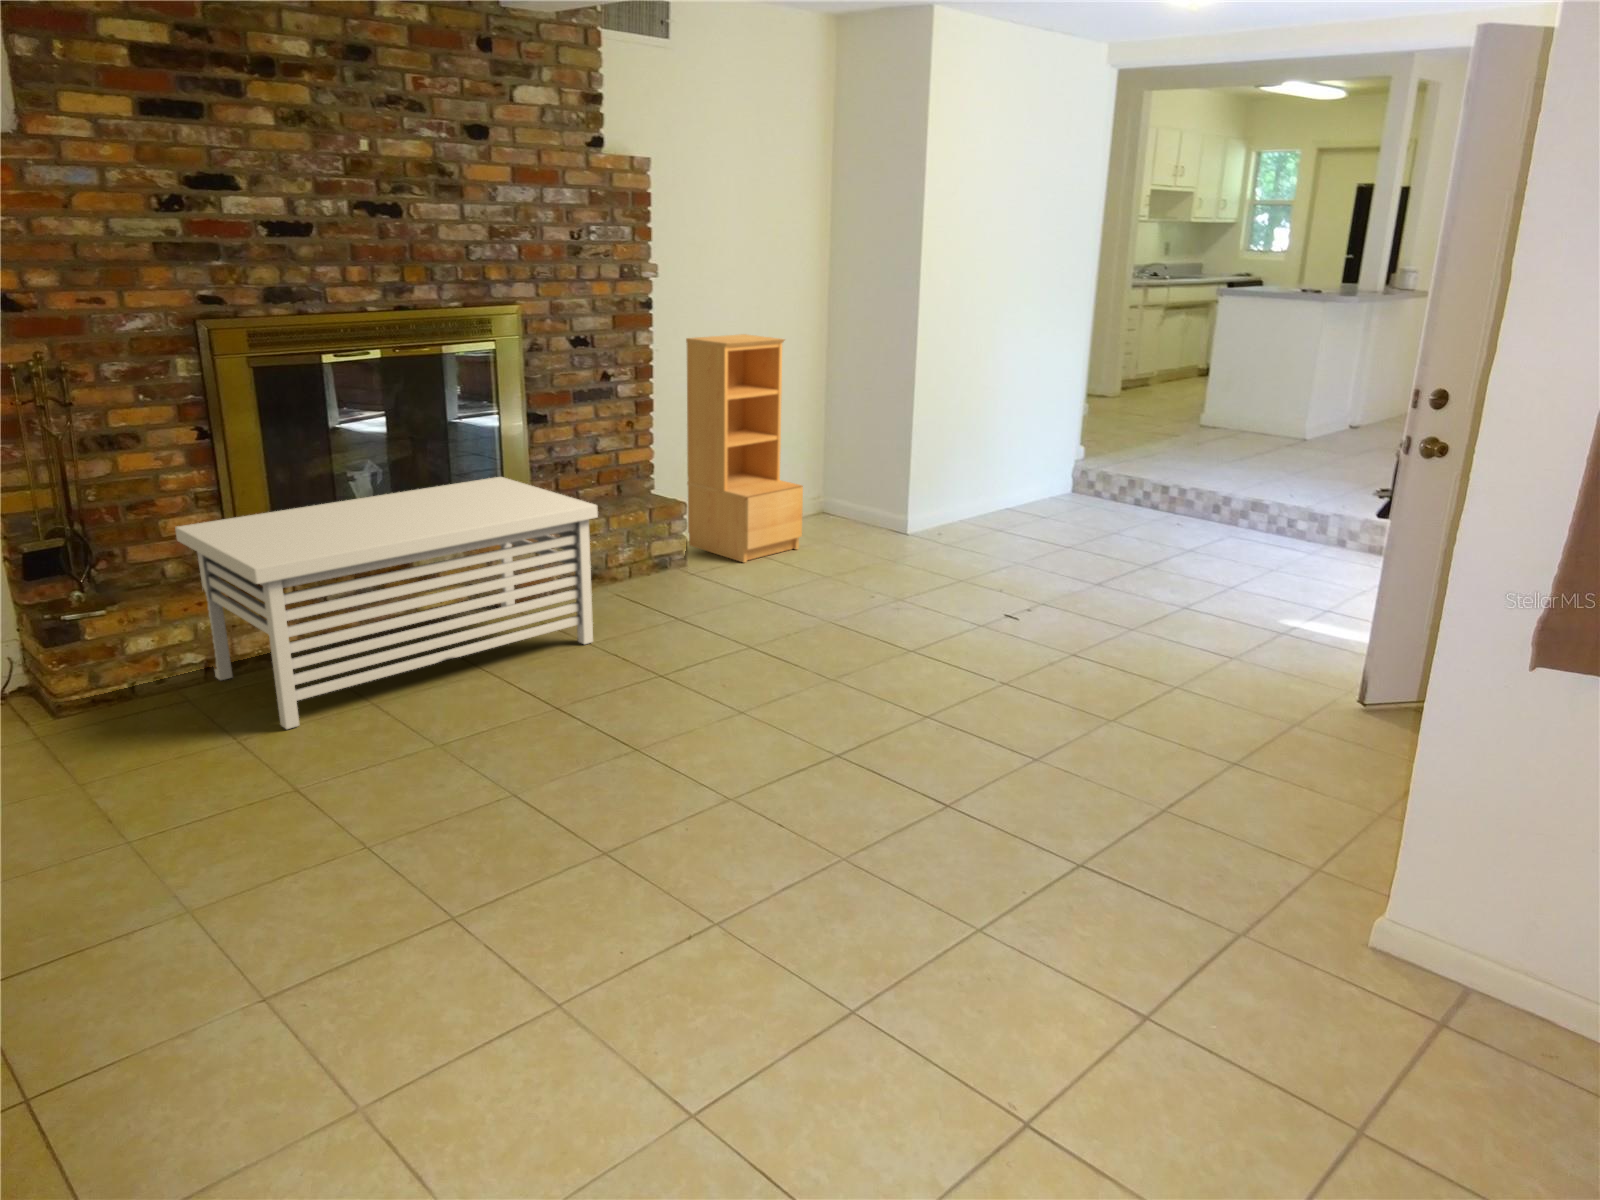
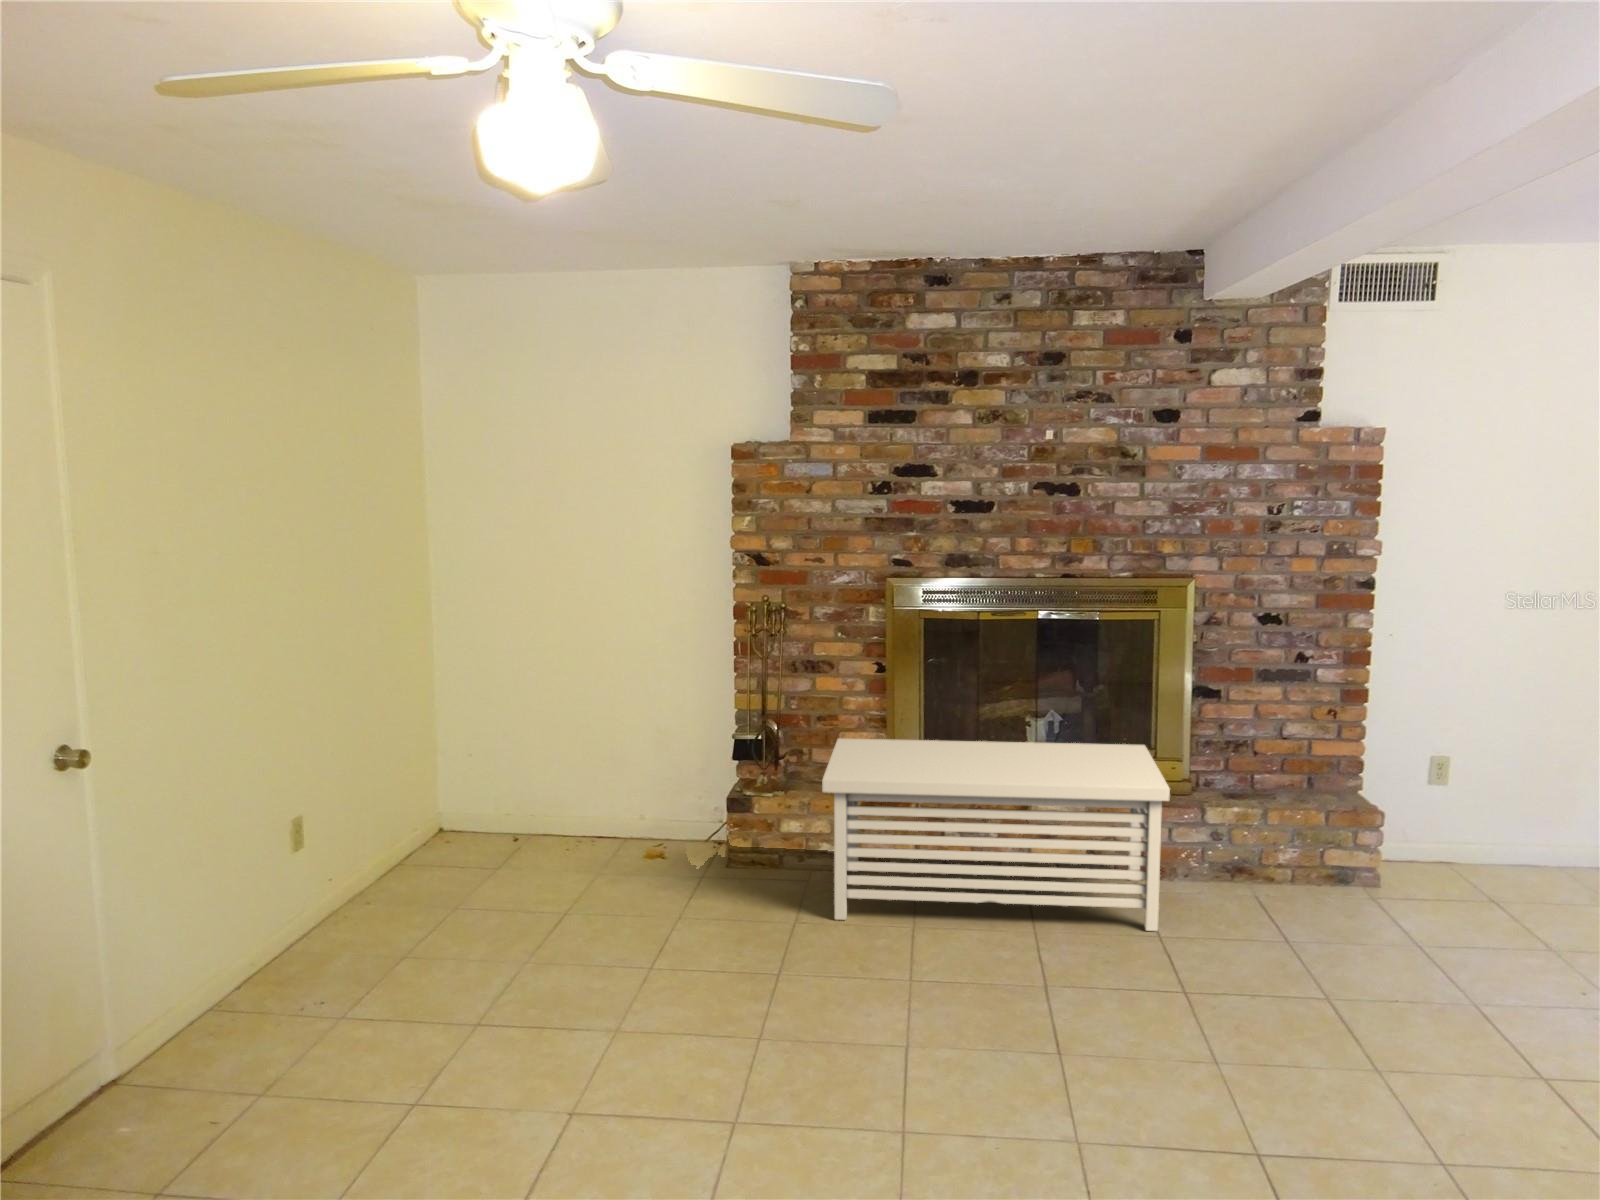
bookshelf: present [686,334,803,562] -> none [1422,624,1568,907]

